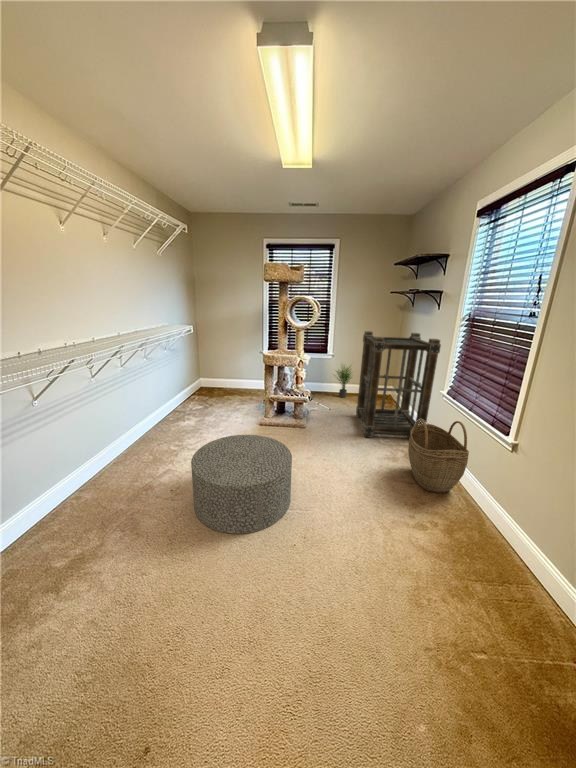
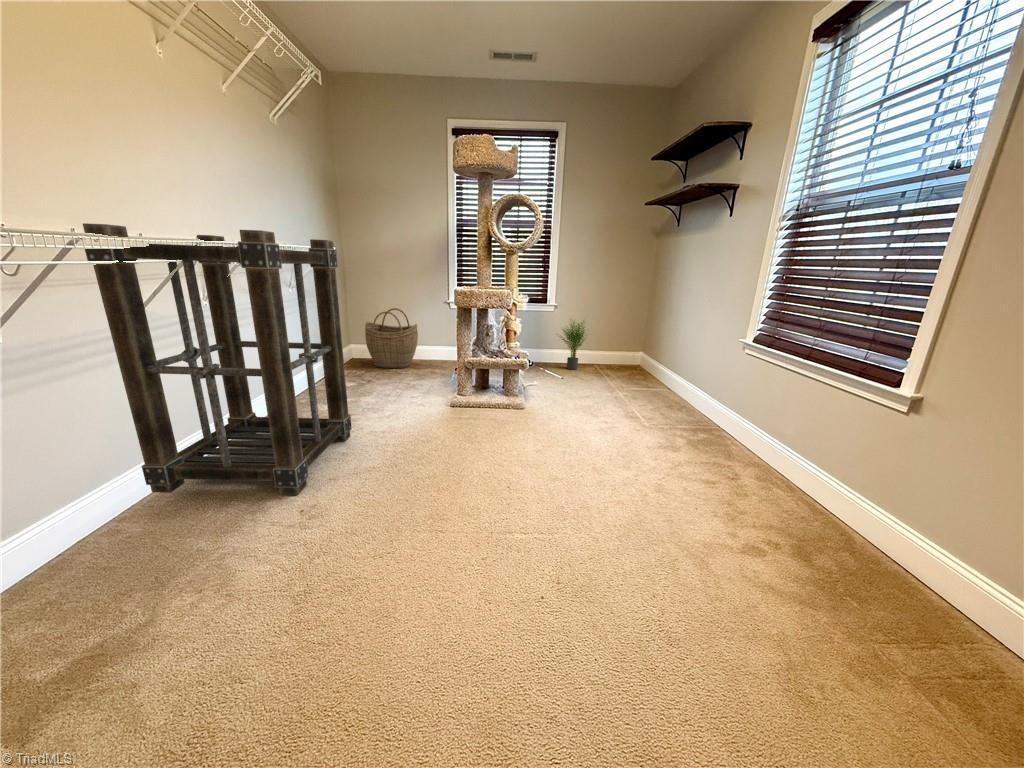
shelving unit: present [356,331,441,437] -> present [83,223,352,495]
woven basket: present [408,419,469,493] -> present [365,308,418,368]
ottoman: present [191,435,292,534] -> none [329,408,522,586]

